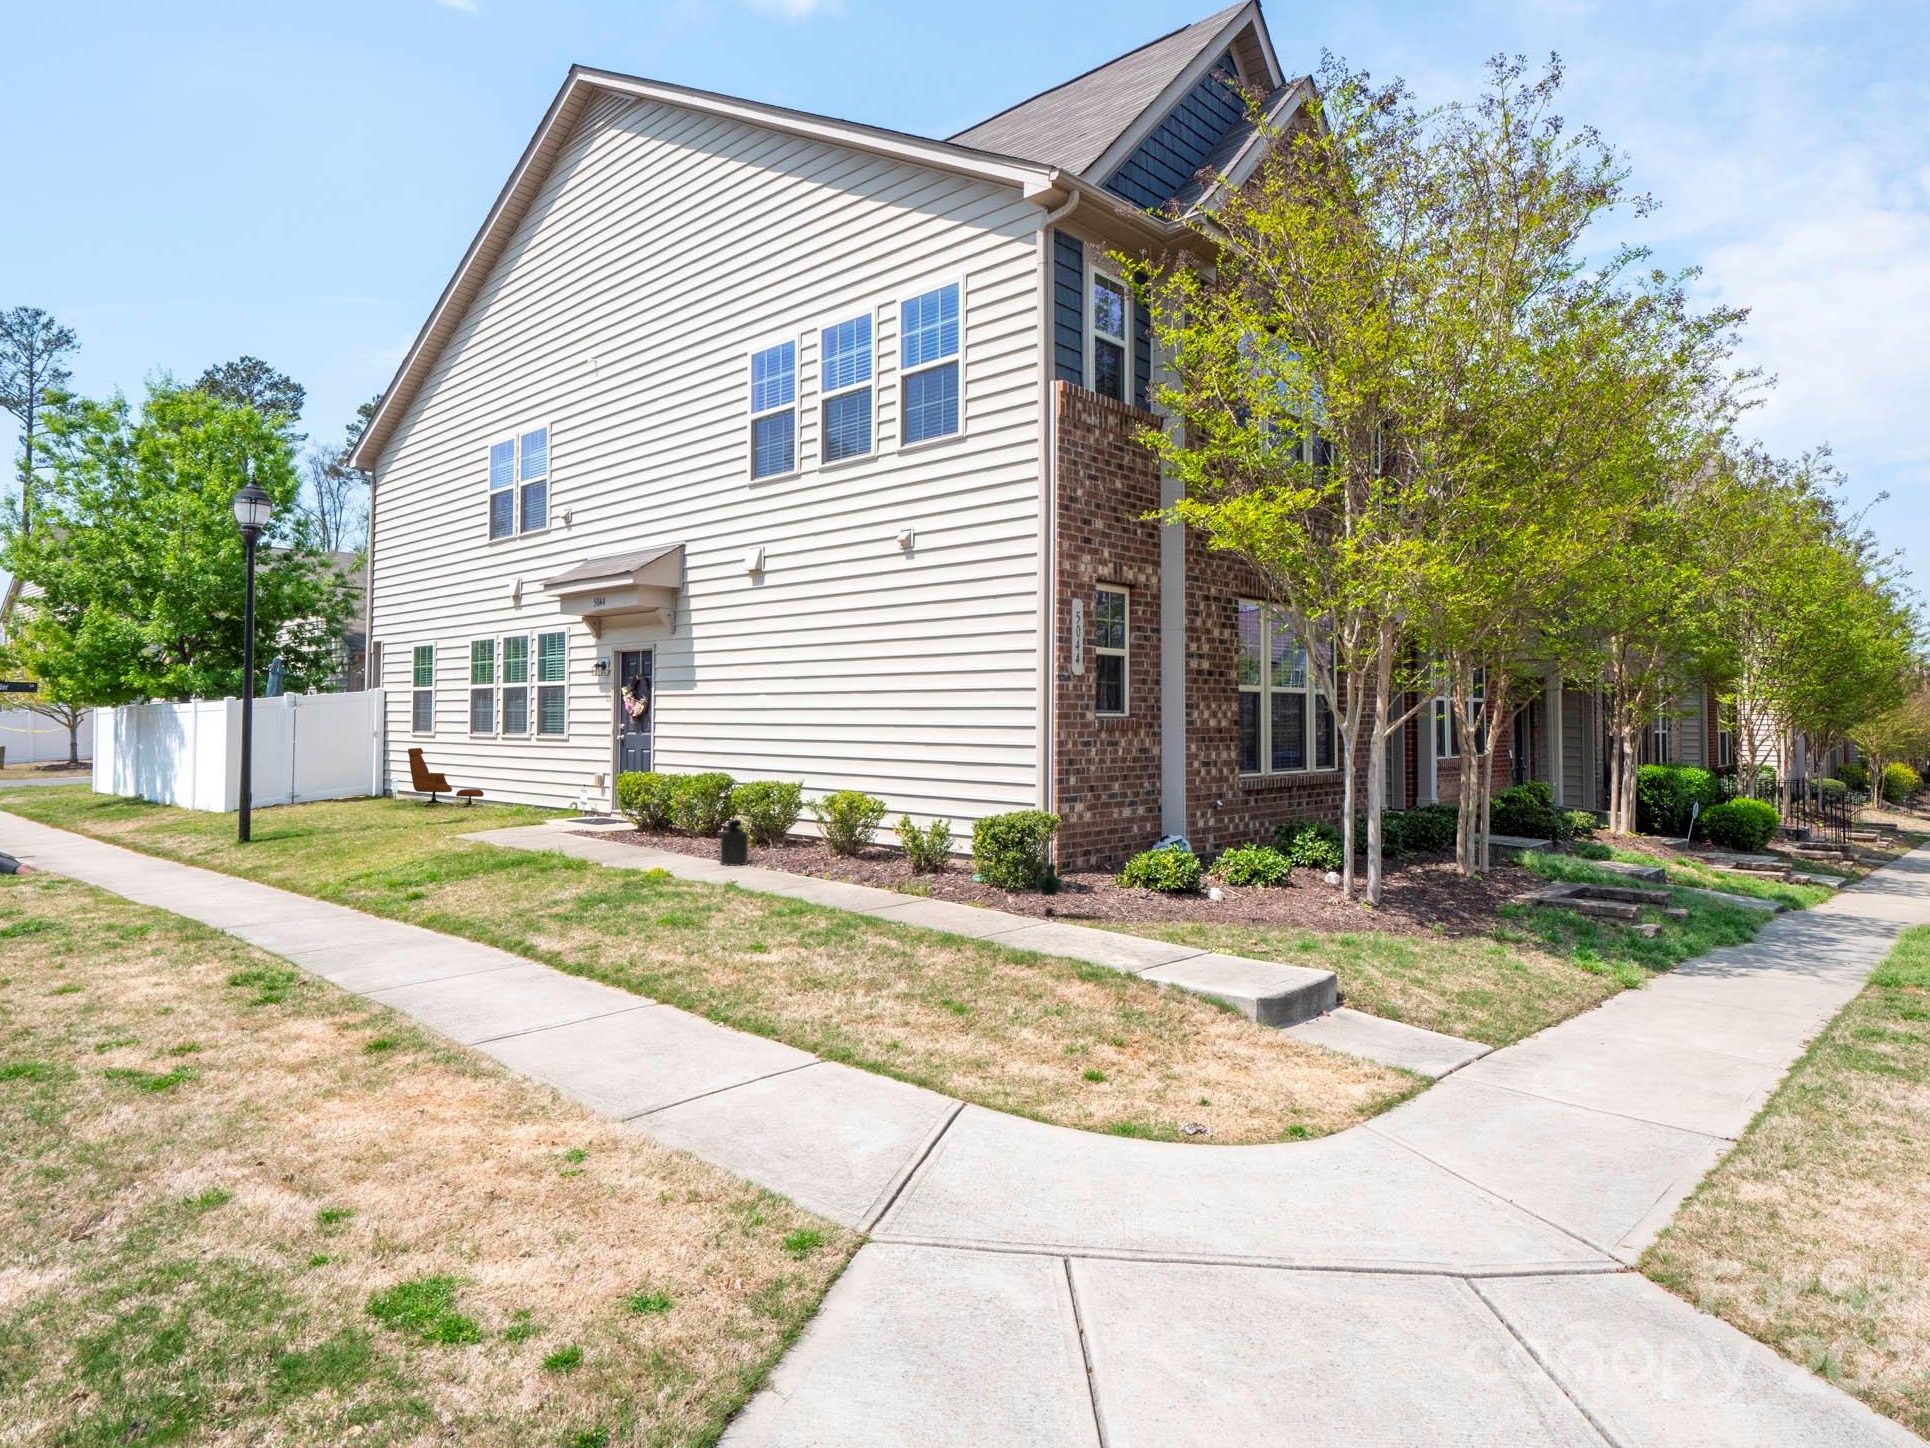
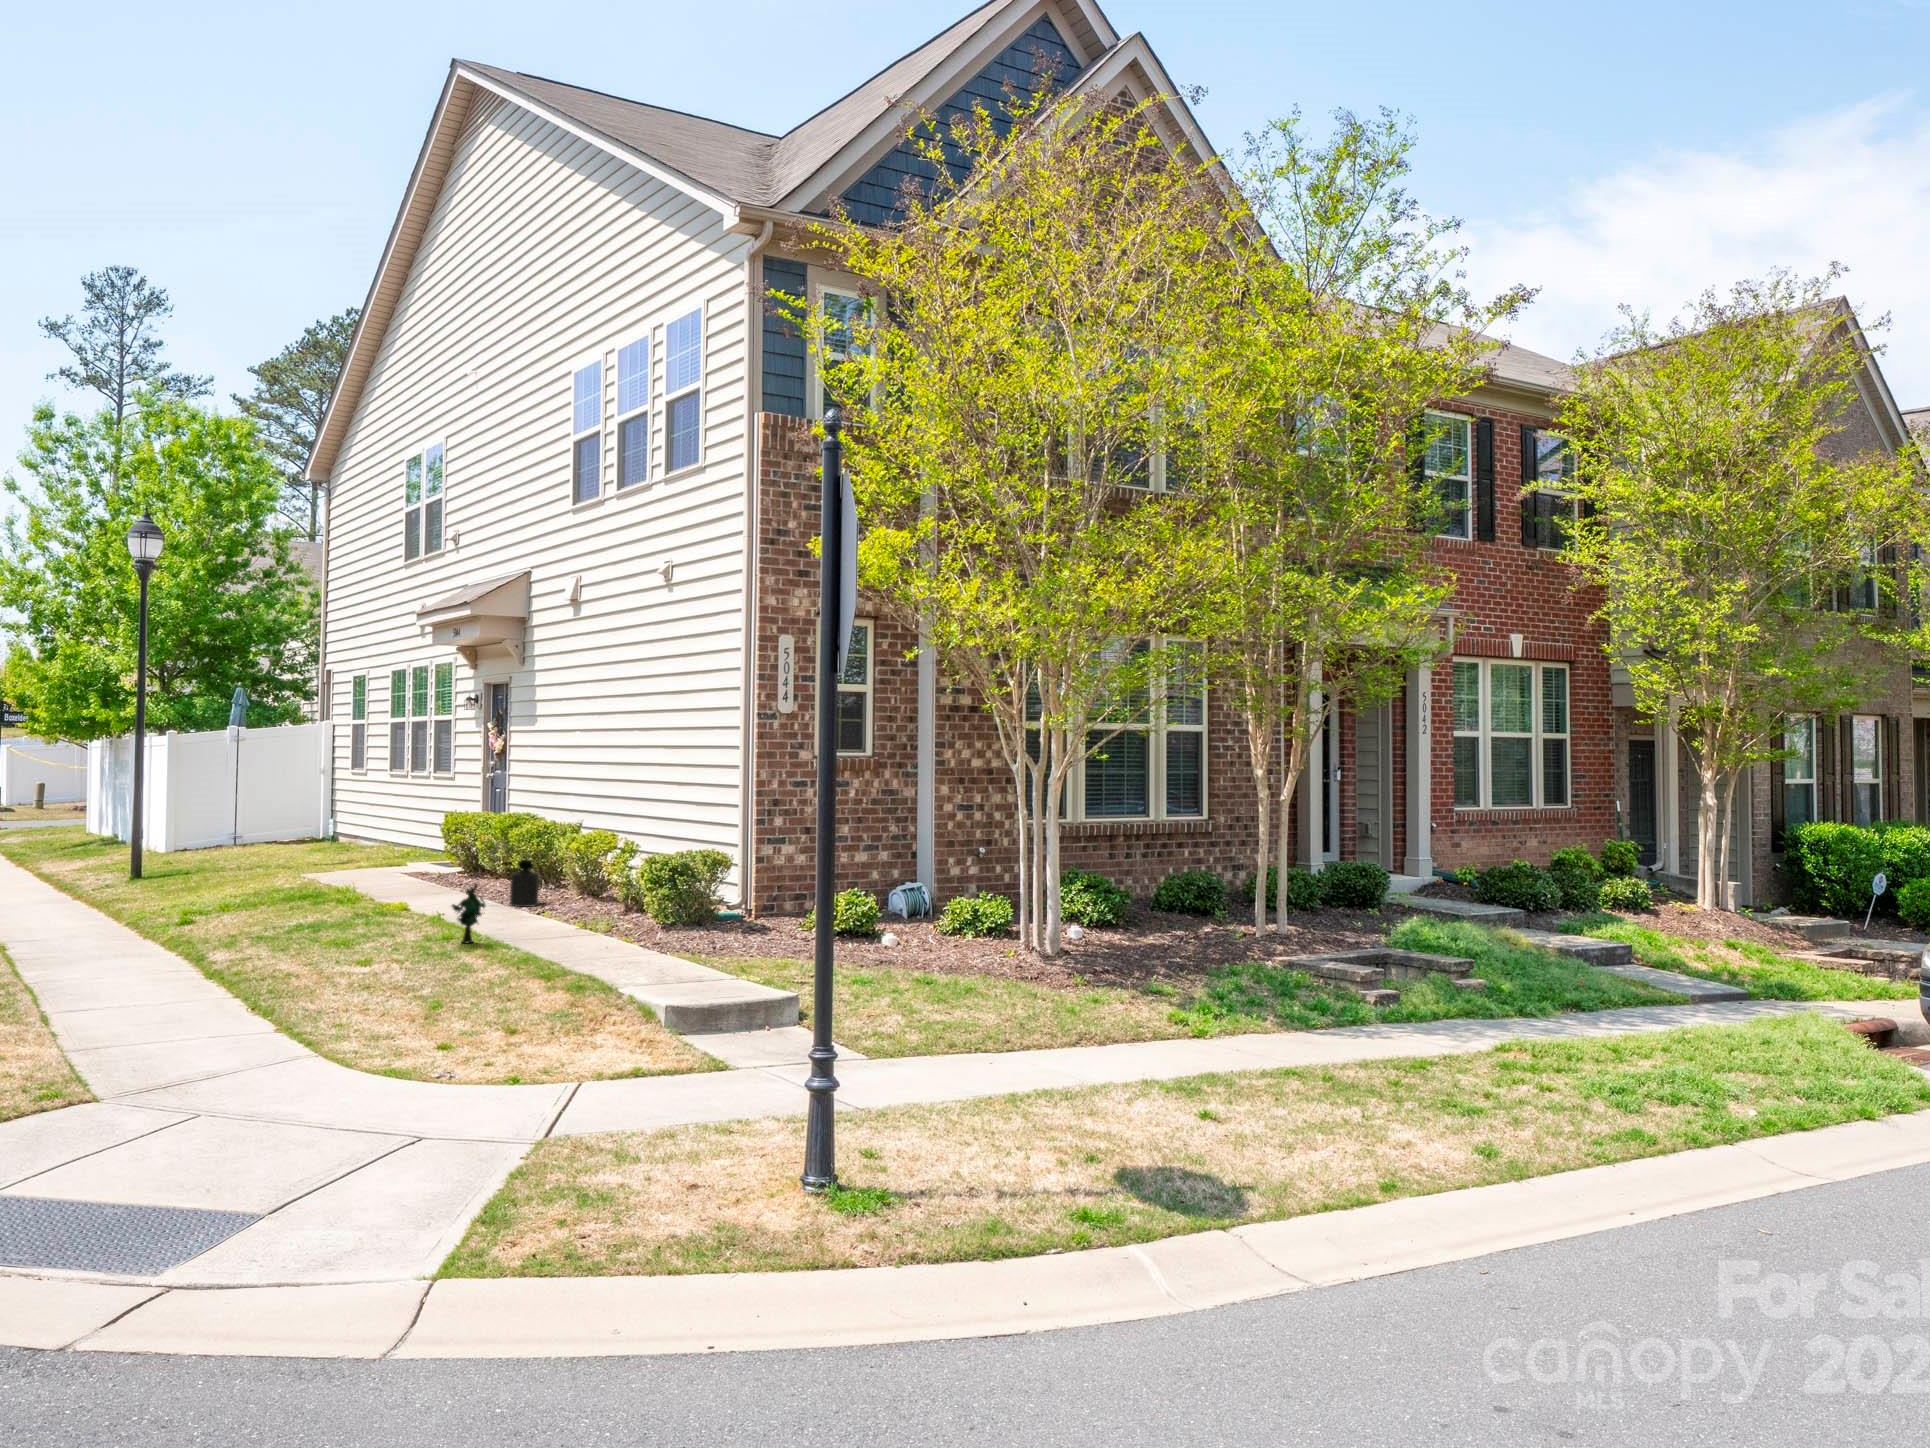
lounge chair: present [408,748,484,807] -> none [318,786,393,850]
decorative plant: present [1036,859,1063,916] -> present [452,884,485,943]

